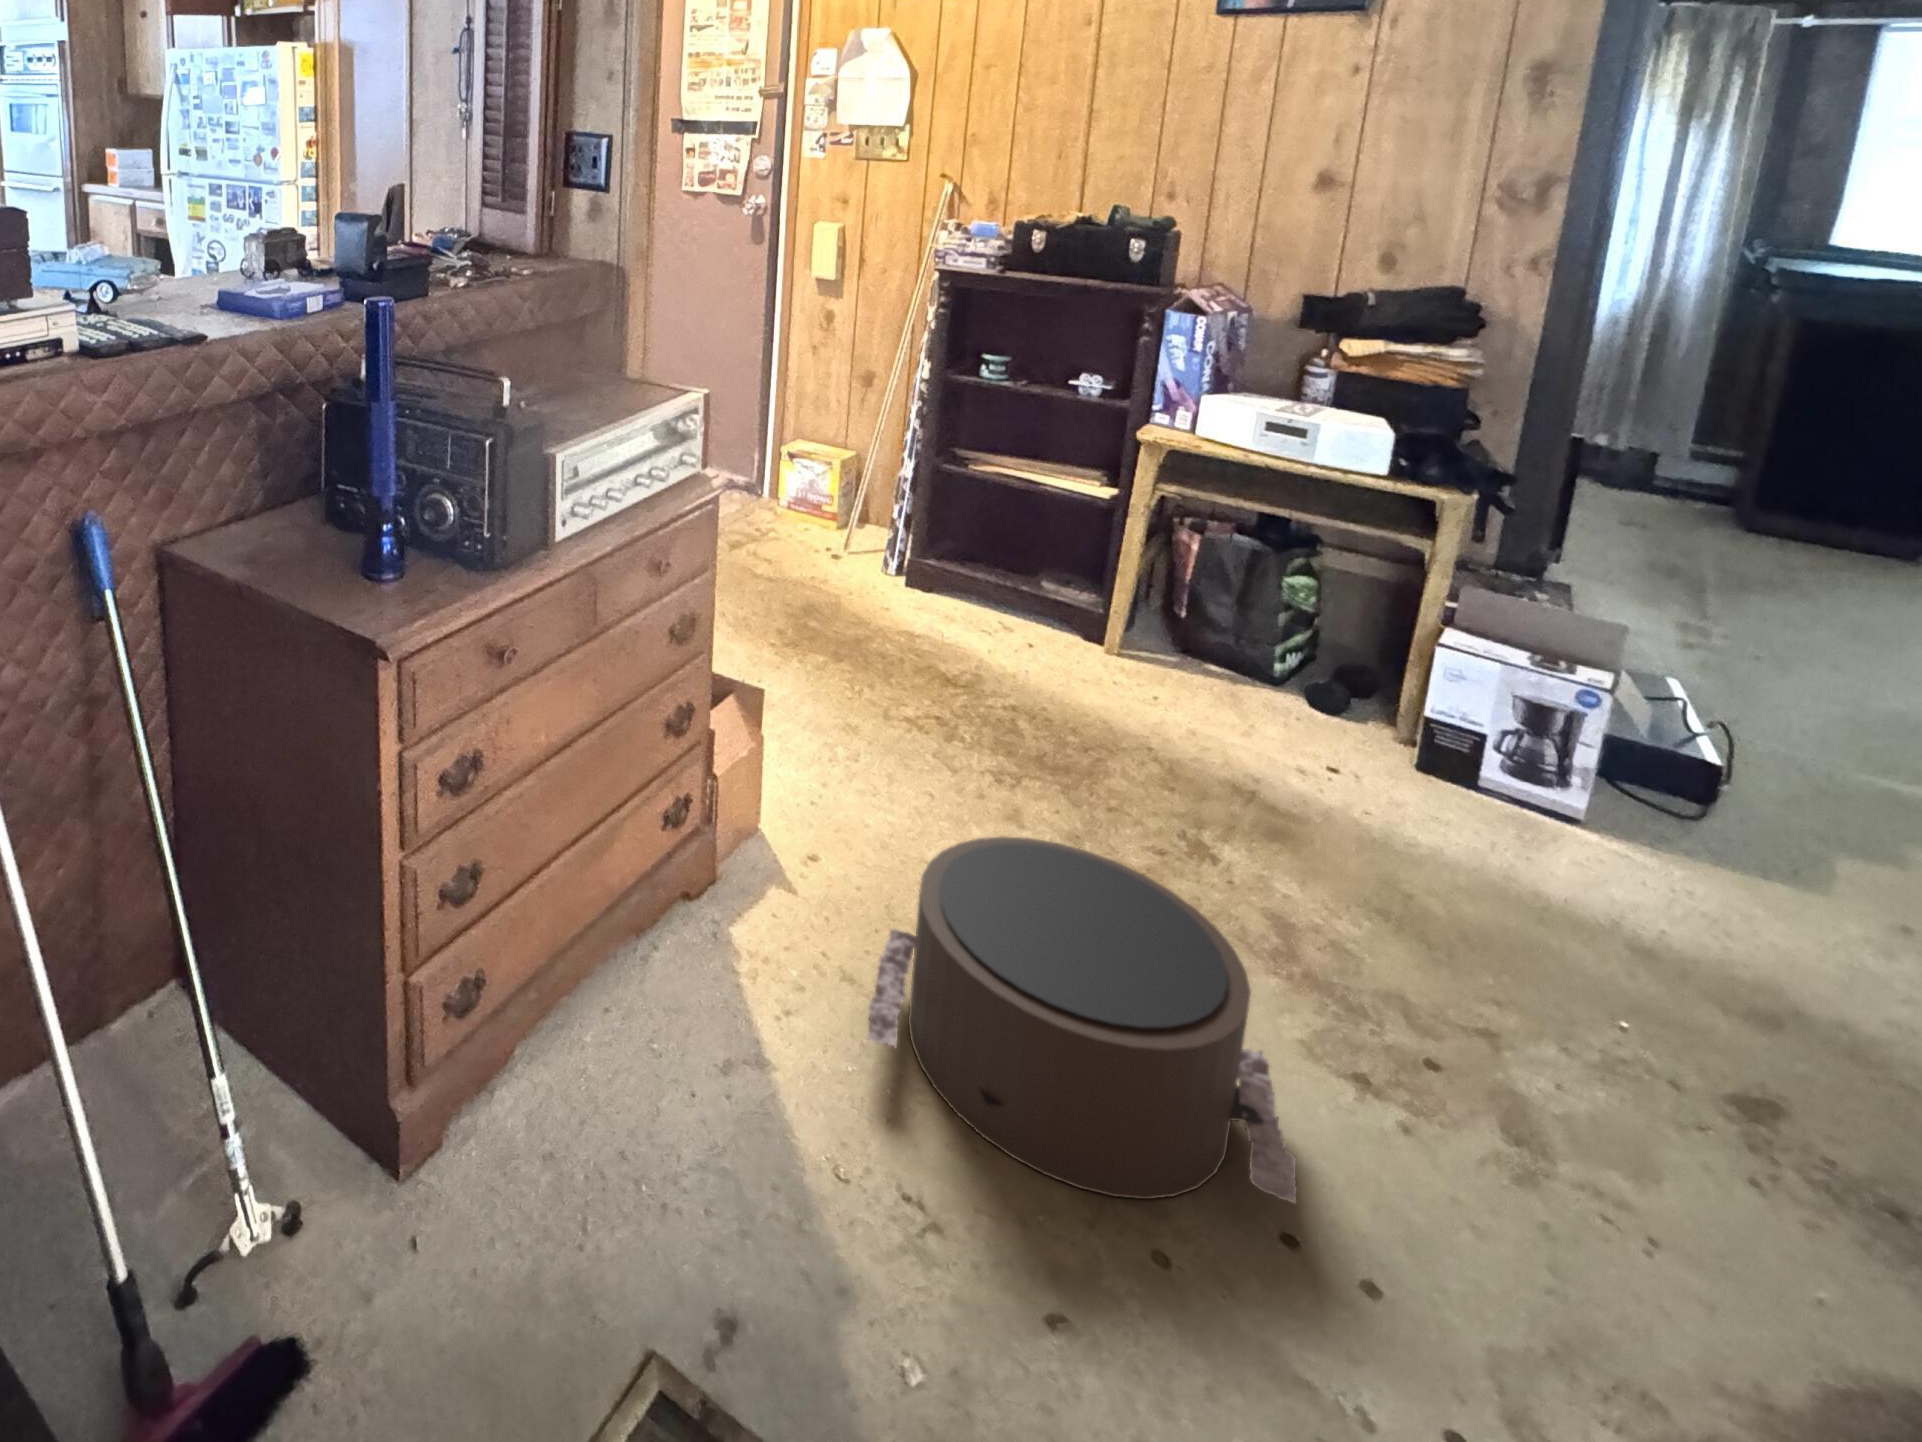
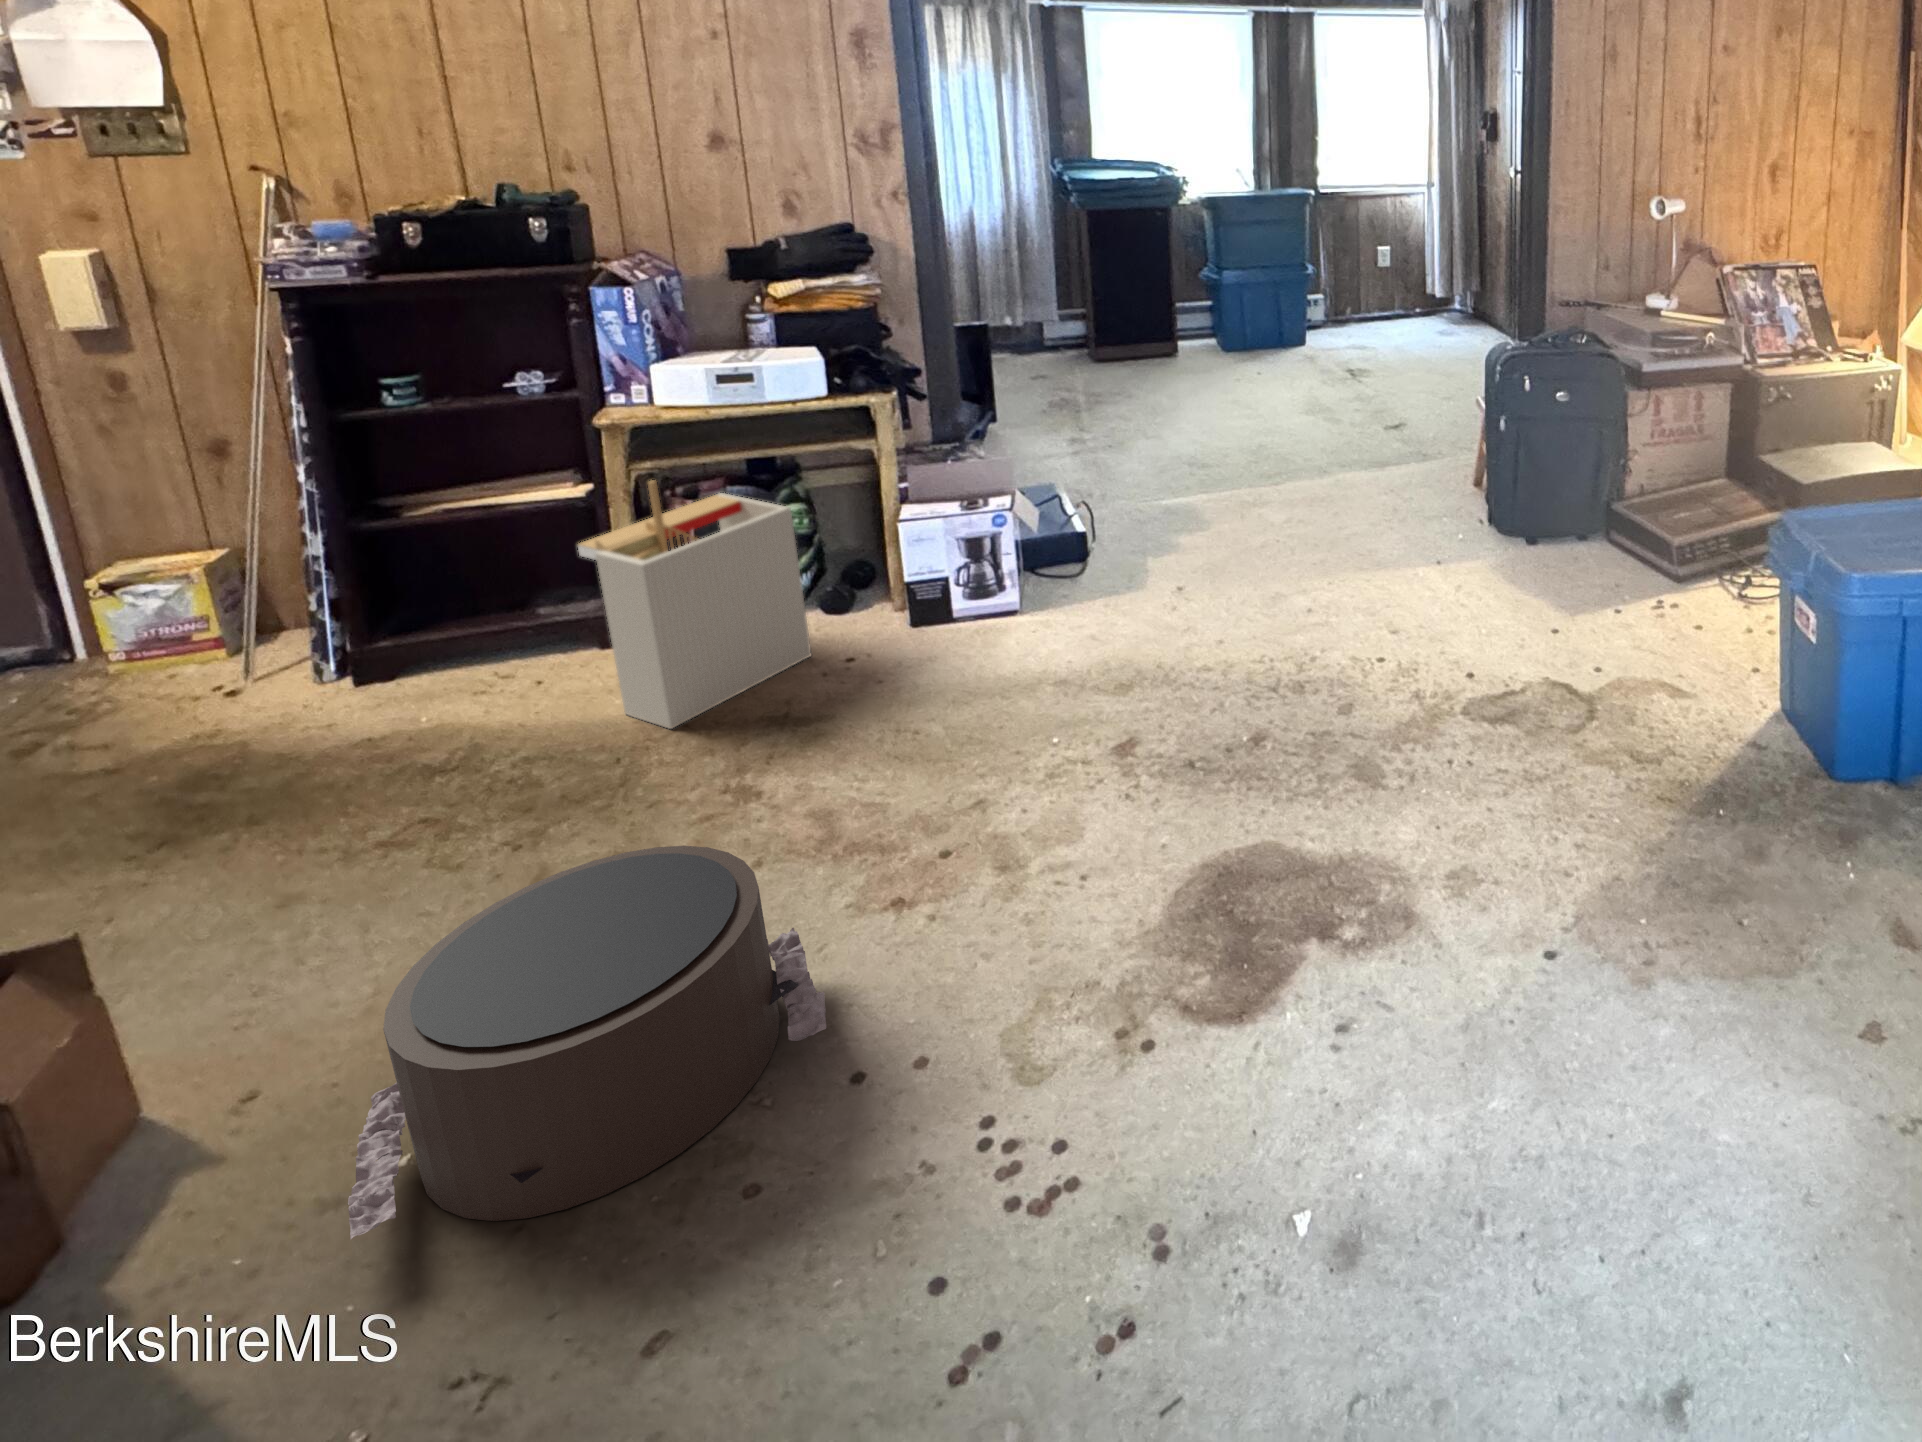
storage bin: none [1097,507,1317,747] -> present [578,480,811,729]

